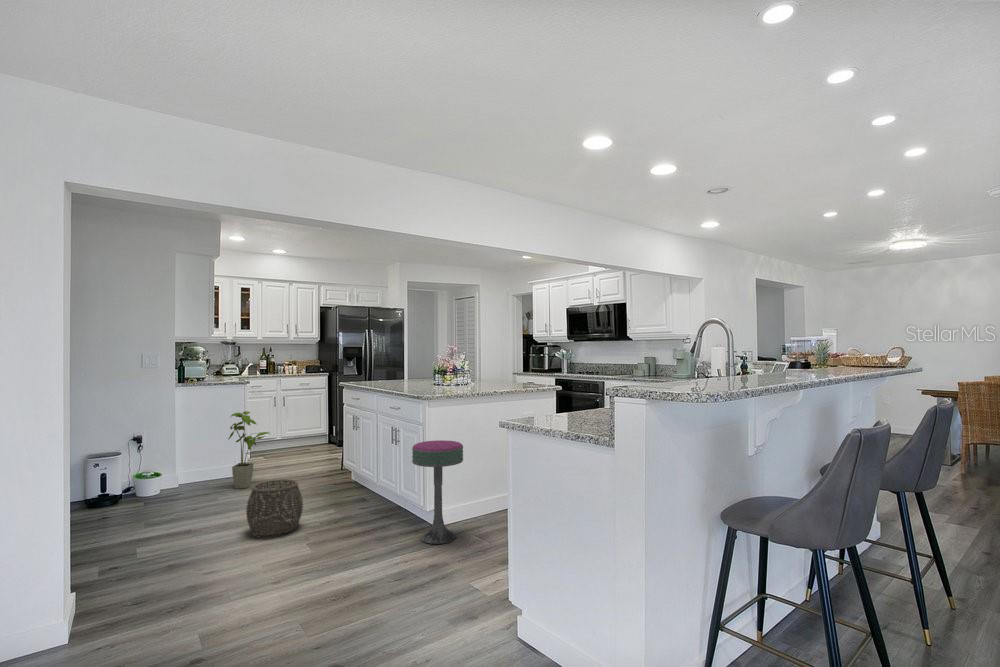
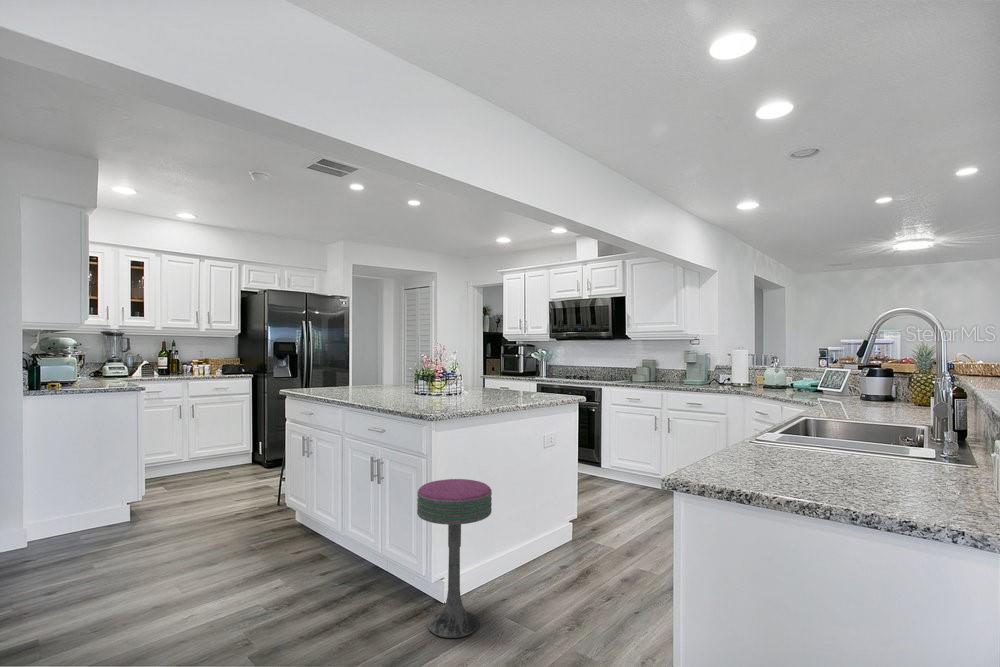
house plant: present [228,411,270,489] -> none [111,431,182,543]
woven basket: present [246,479,303,536] -> none [144,541,239,640]

